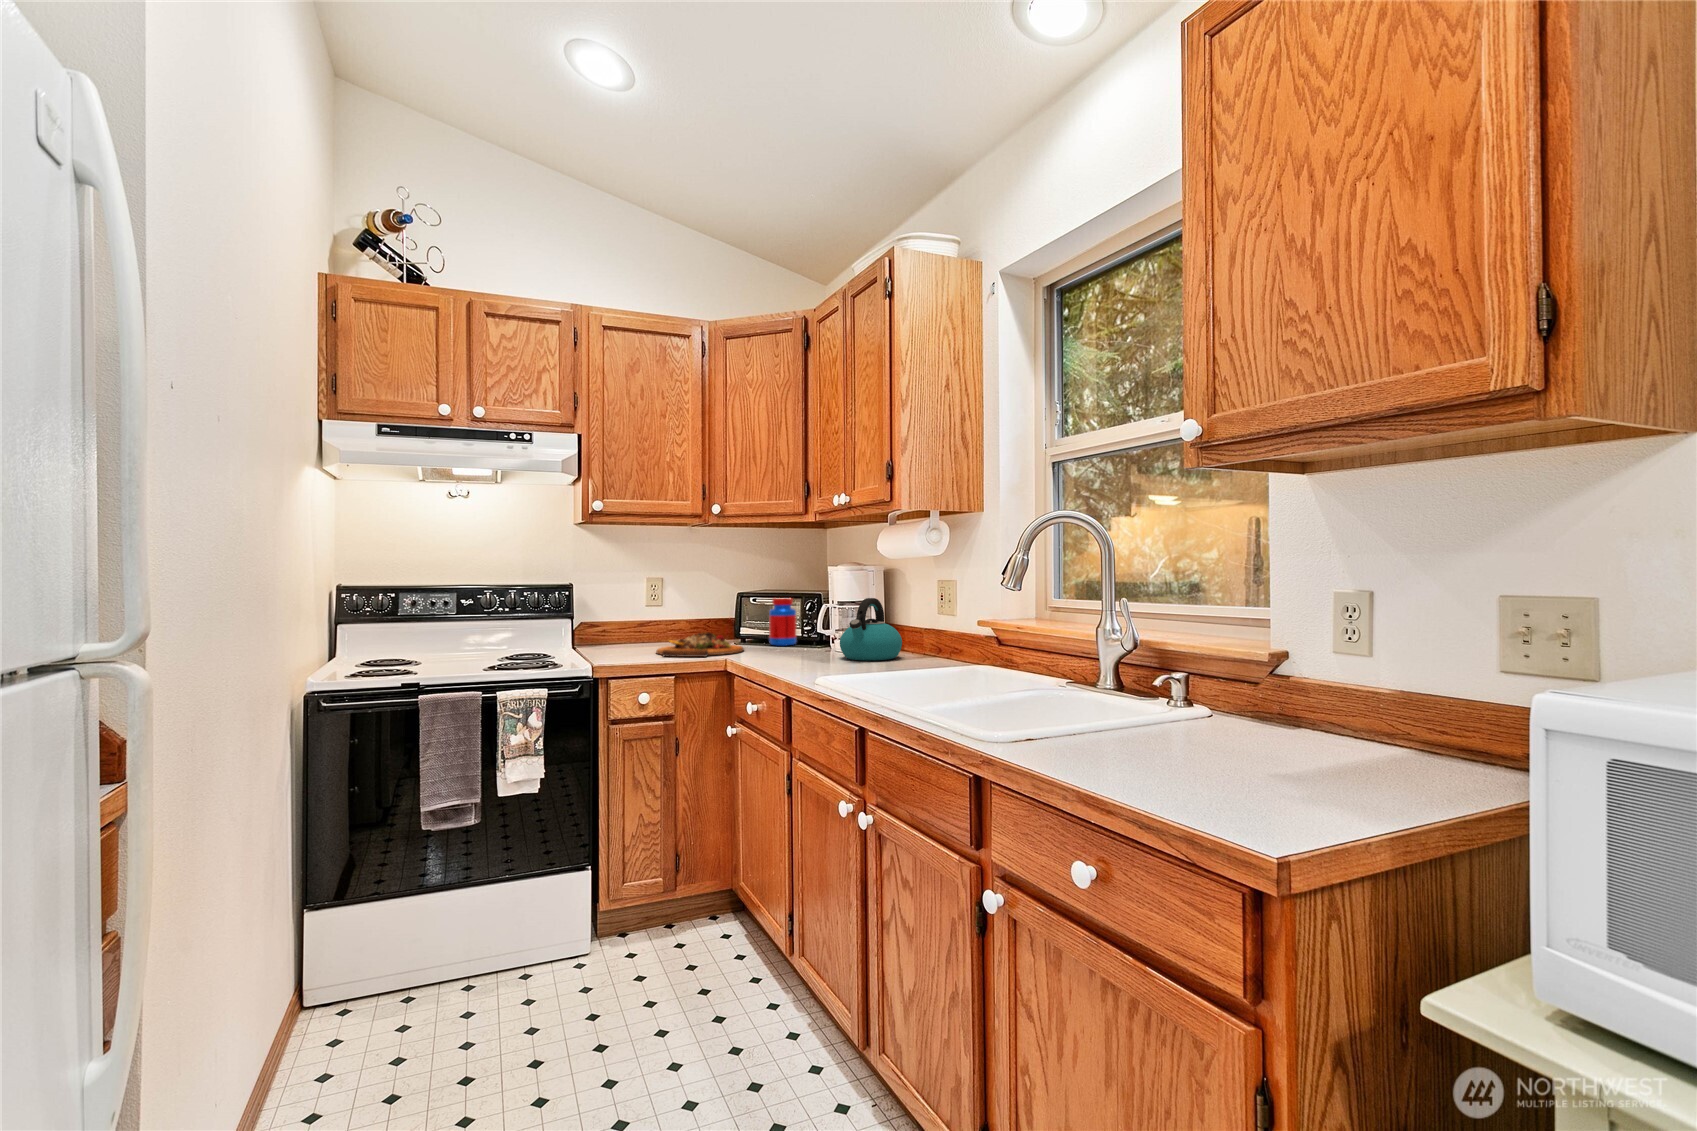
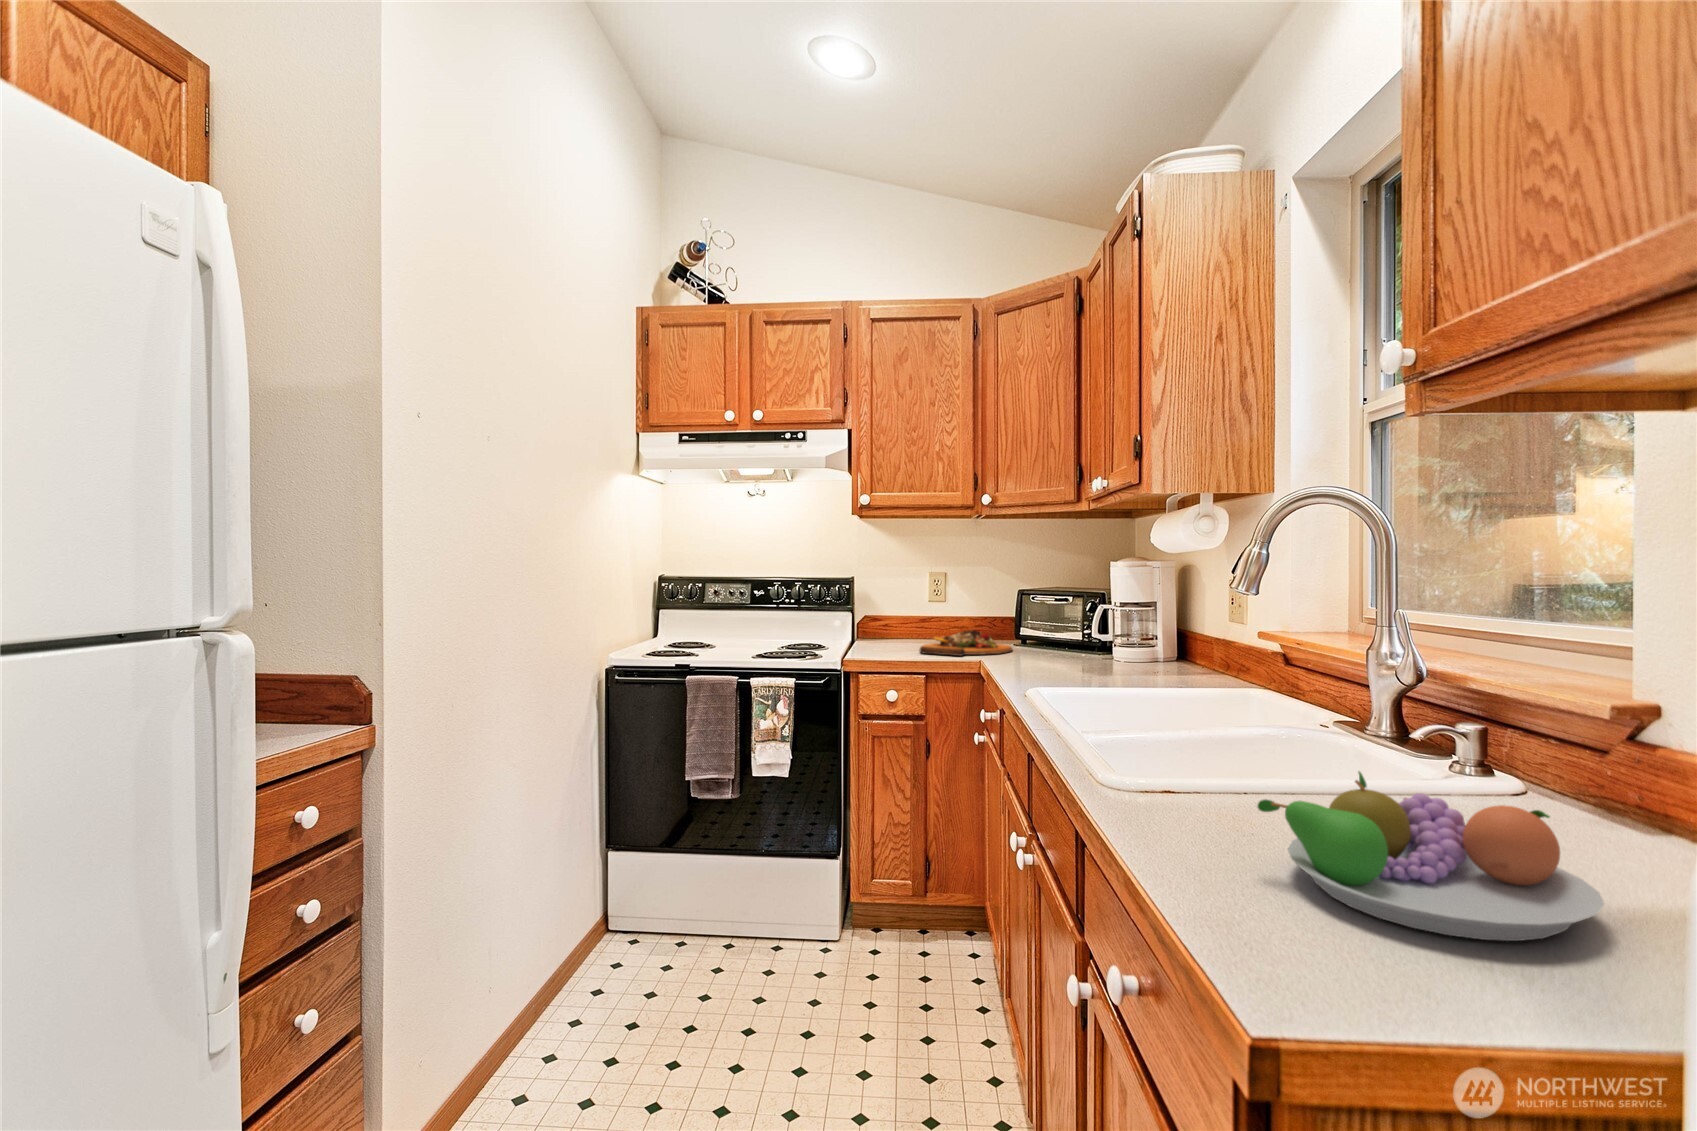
jar: present [769,598,797,646] -> none [1048,595,1079,648]
kettle: present [840,598,902,661] -> none [1104,597,1182,671]
fruit bowl: none [1149,705,1343,795] -> present [1258,772,1604,941]

